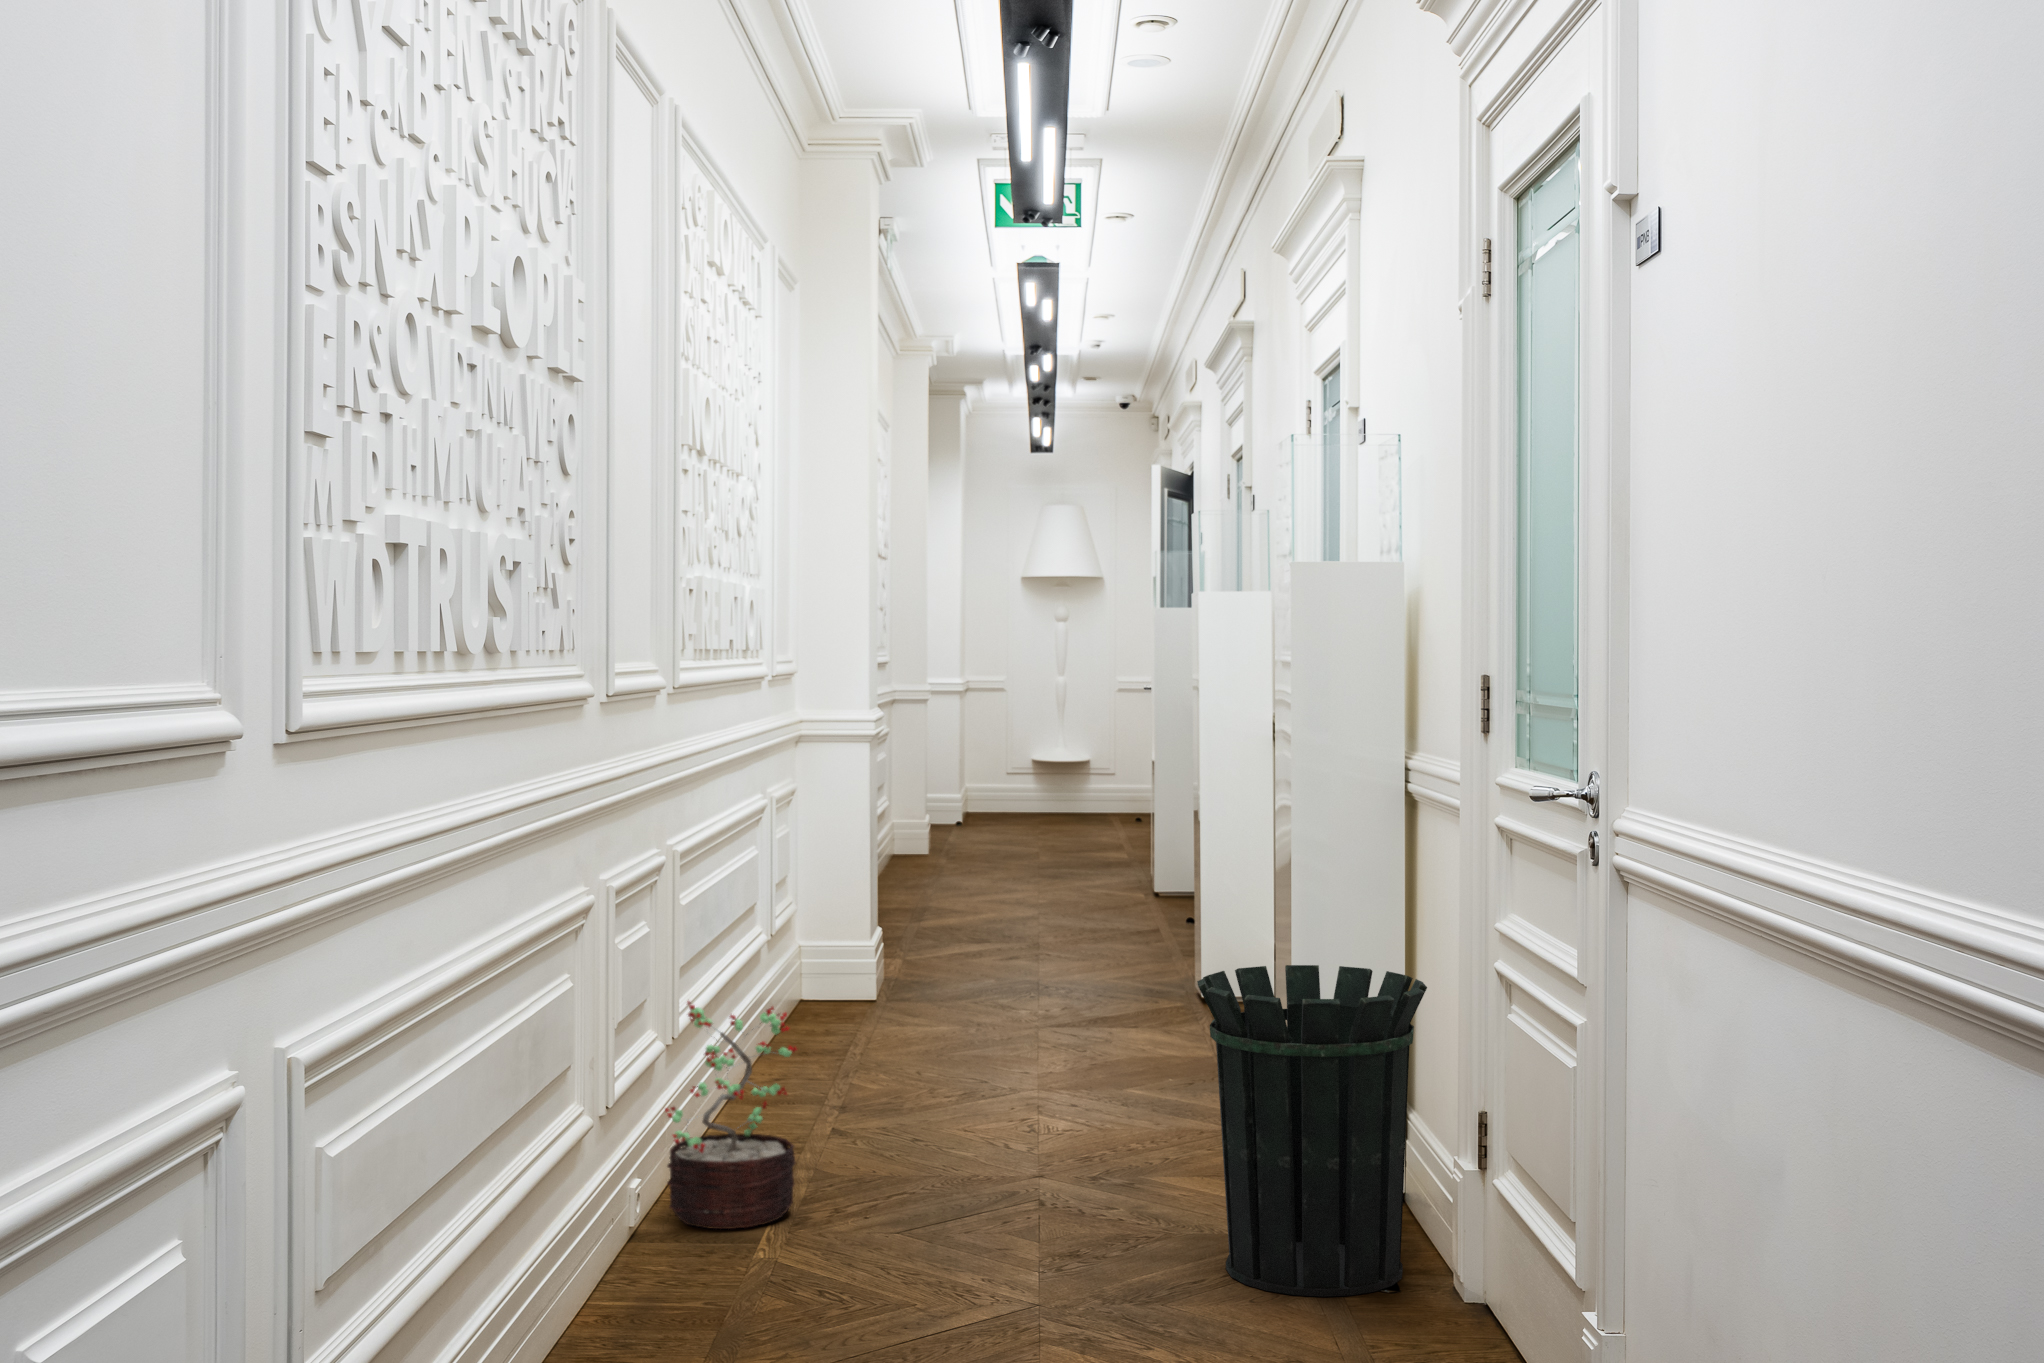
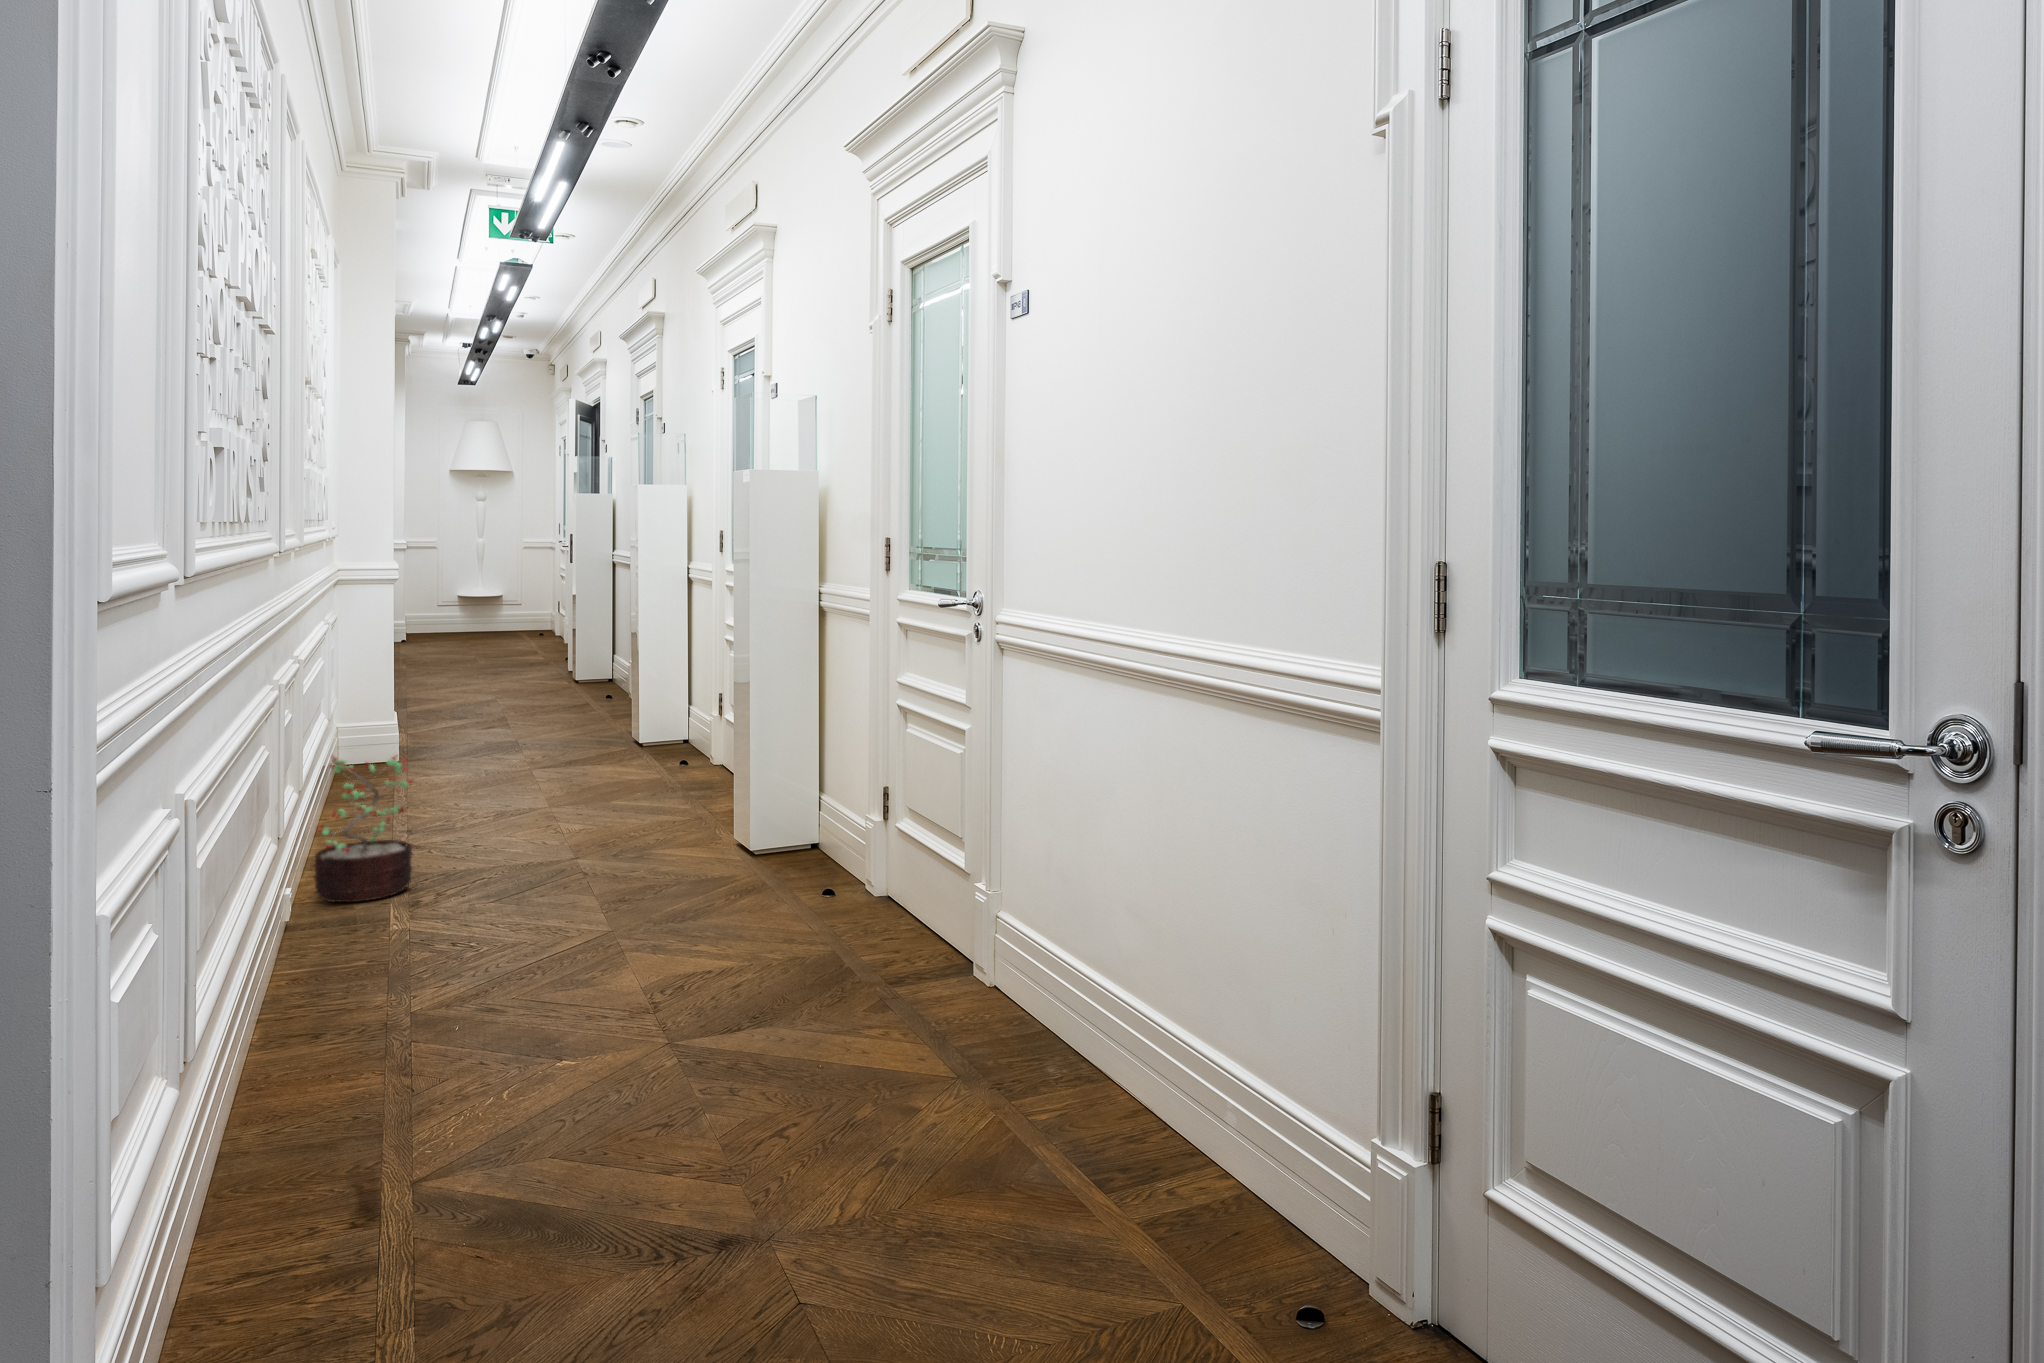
waste bin: present [1197,965,1427,1297] -> none [705,706,843,888]

